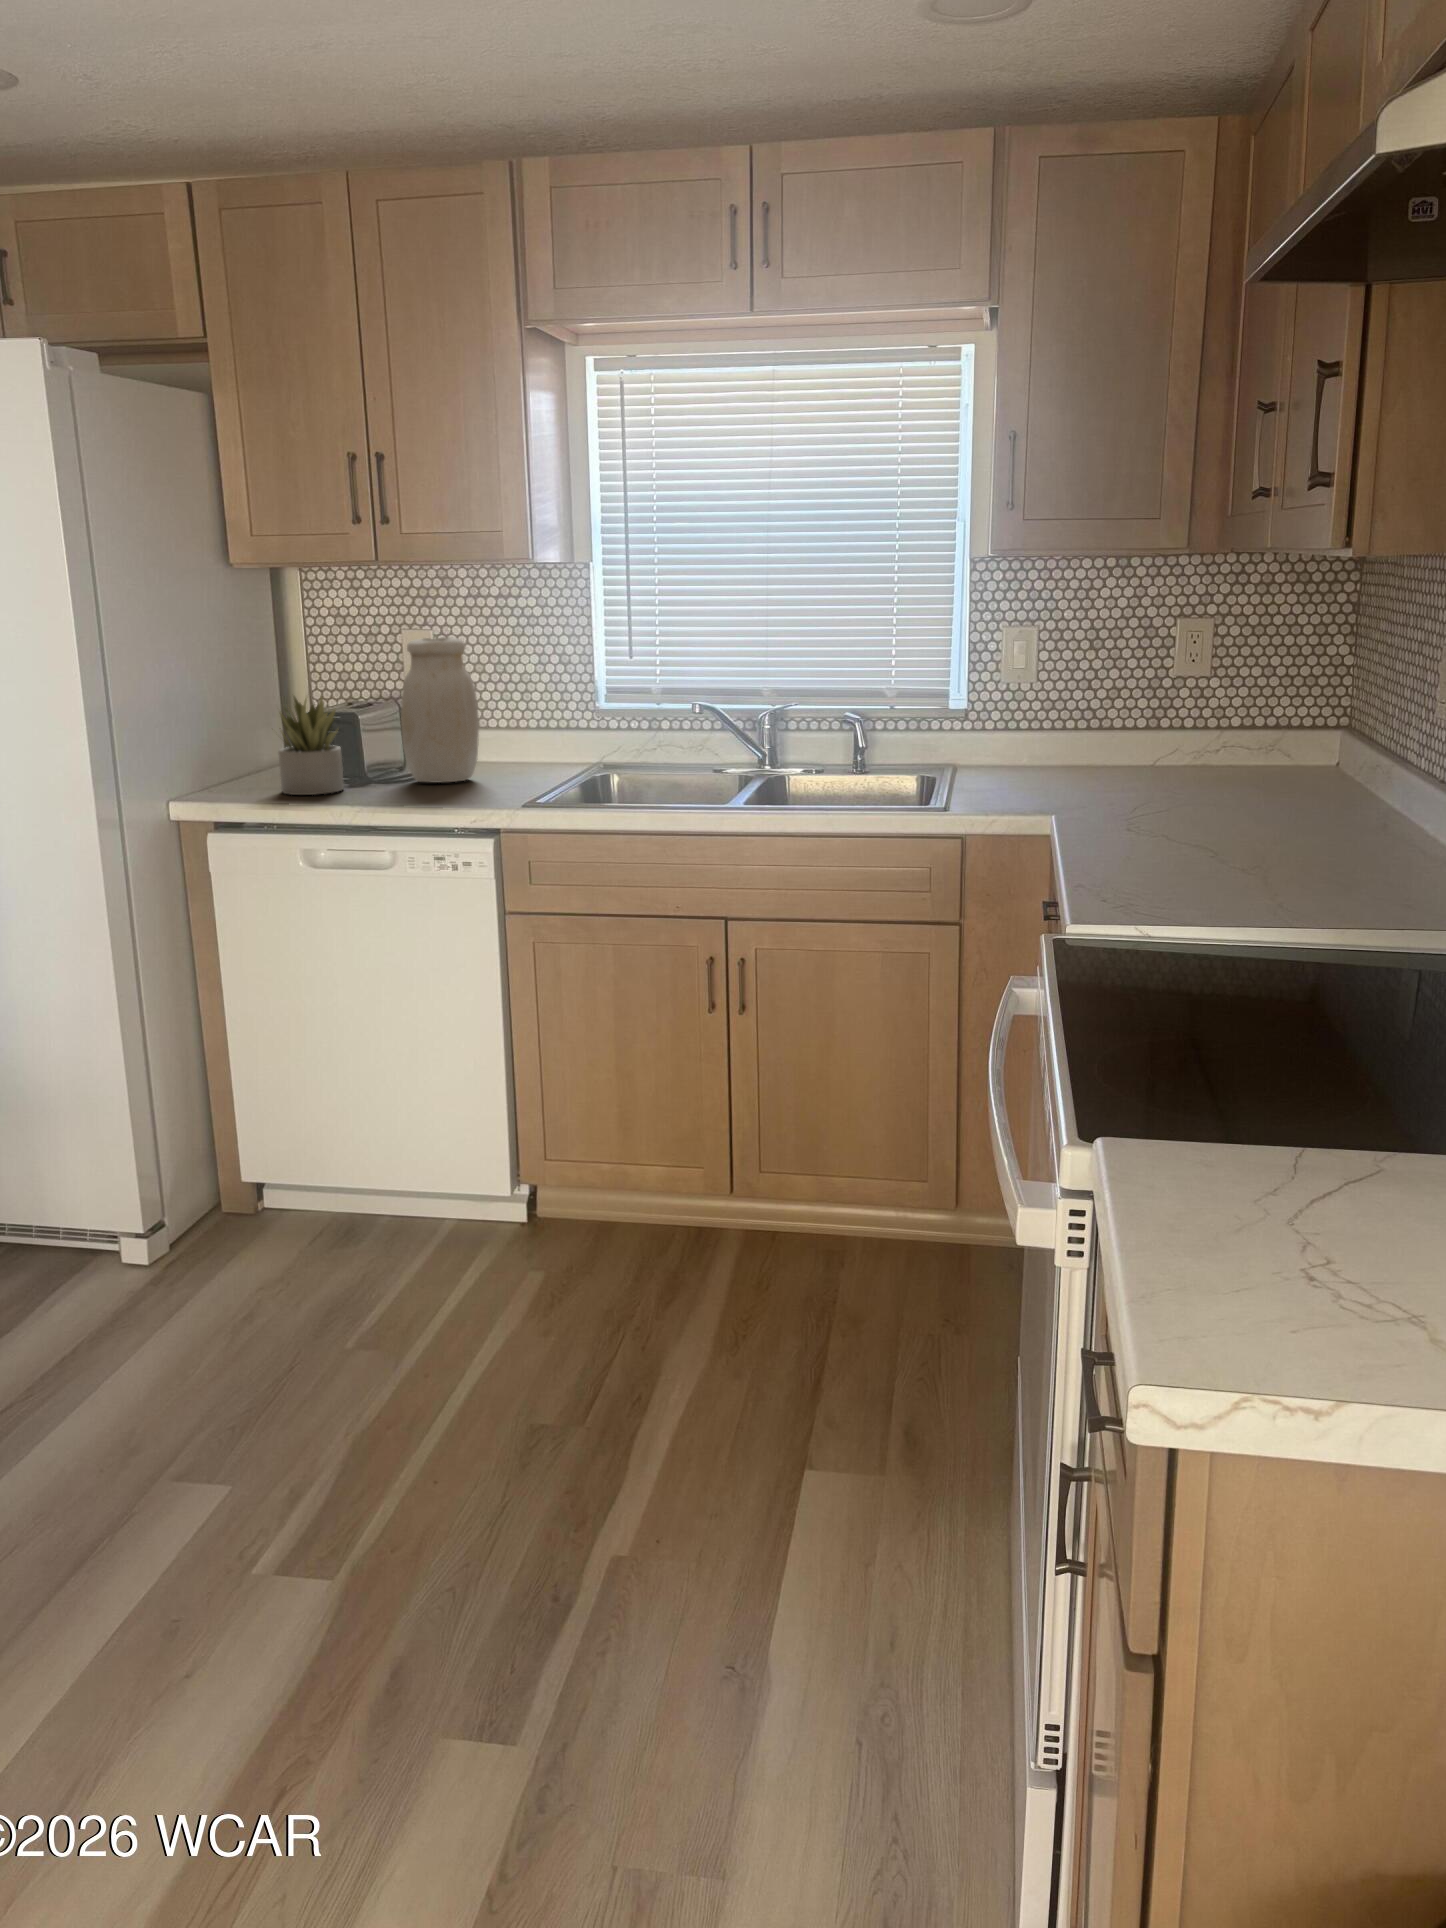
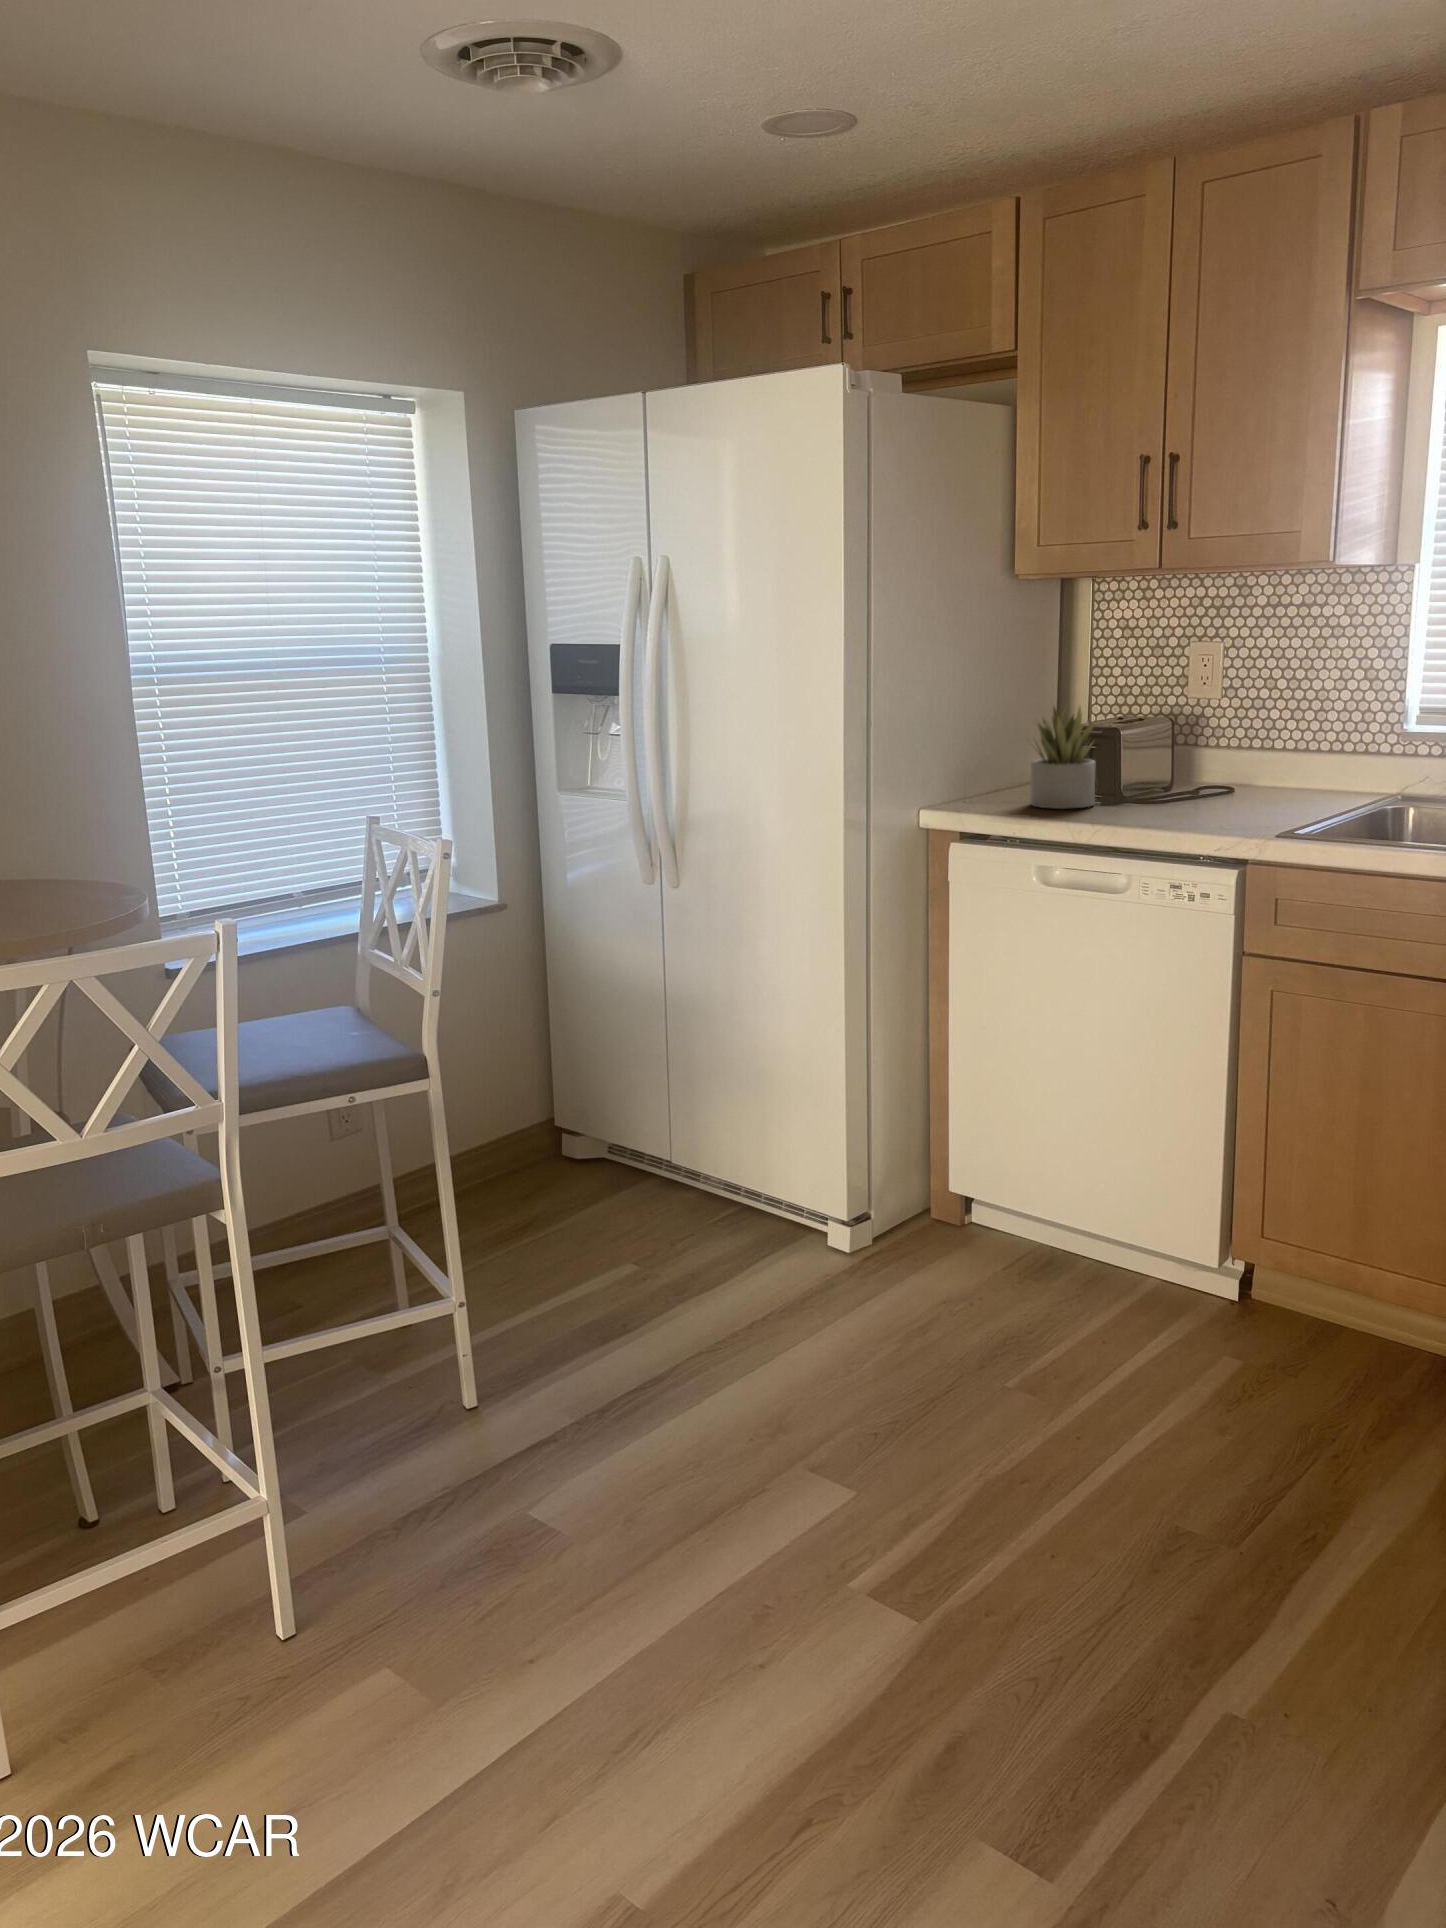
jar: present [401,637,479,783] -> none [1164,648,1252,805]

